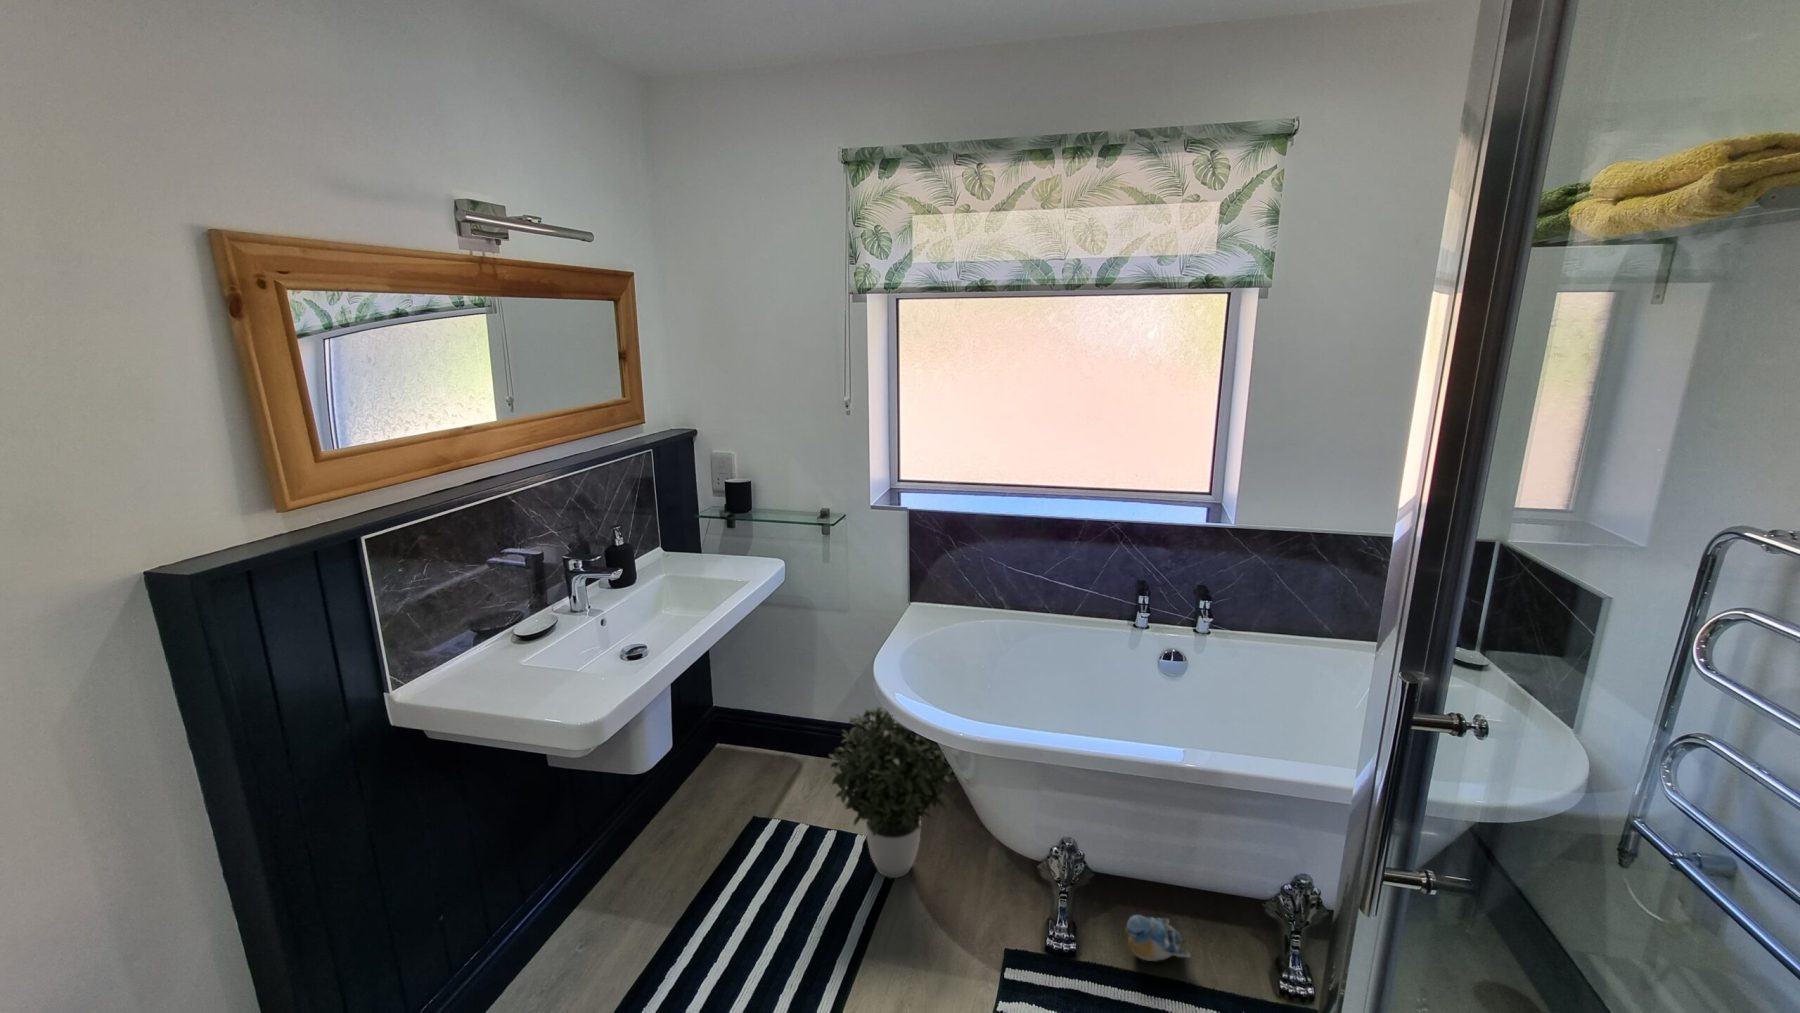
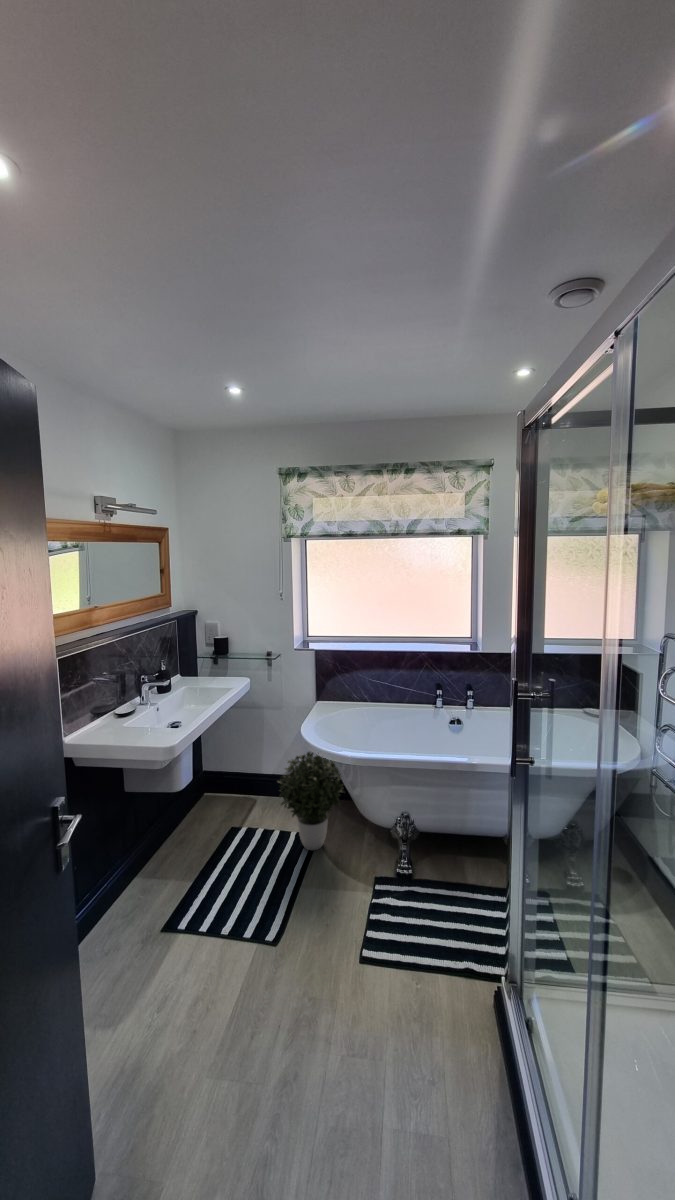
plush toy: present [1125,915,1190,961] -> none [437,852,471,876]

